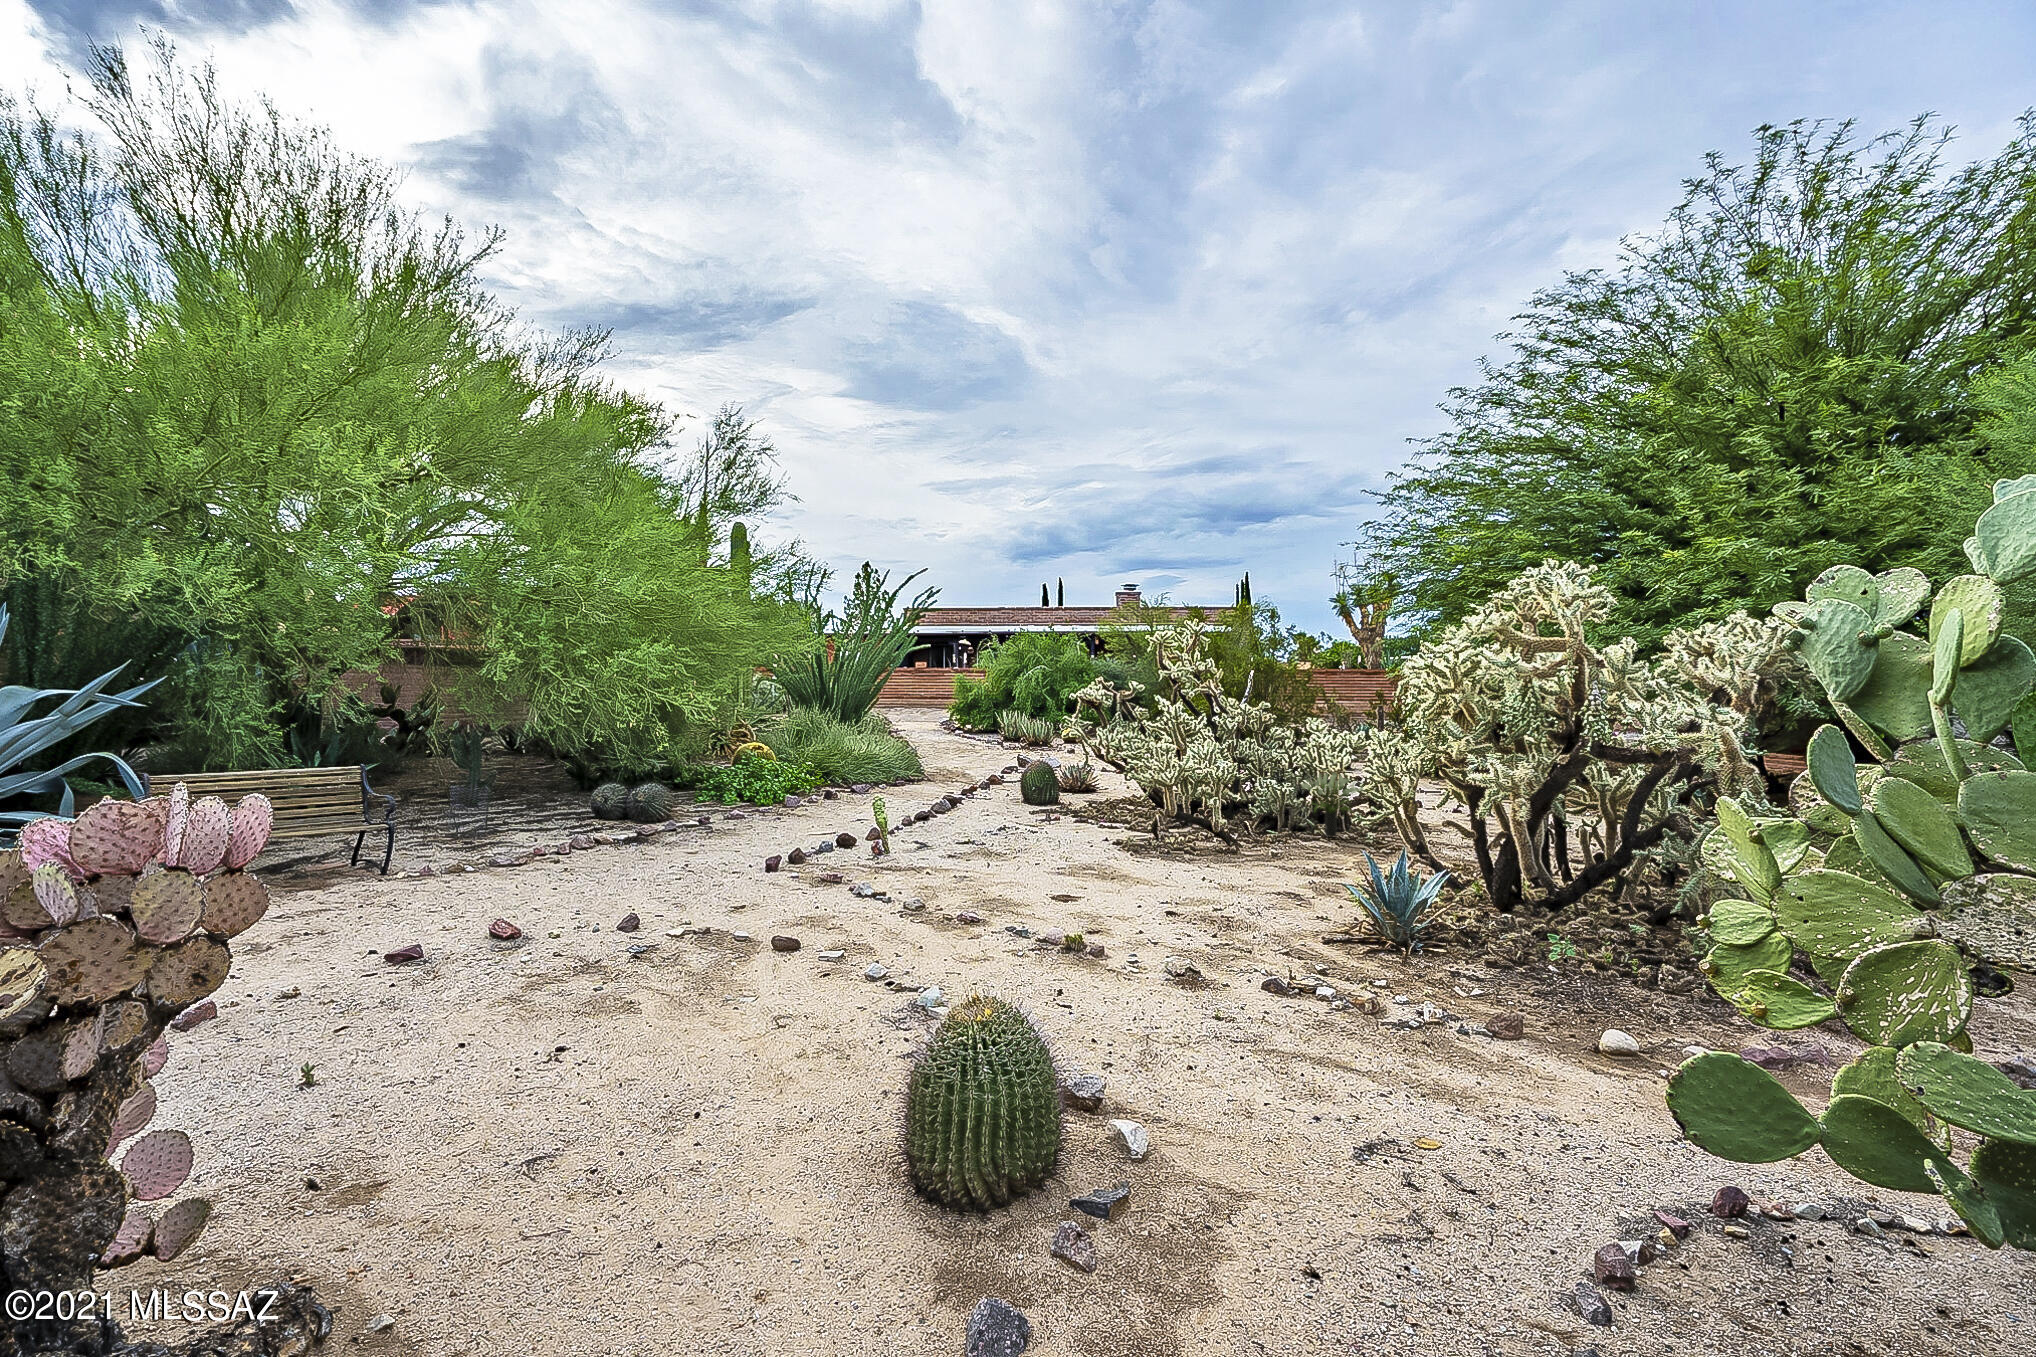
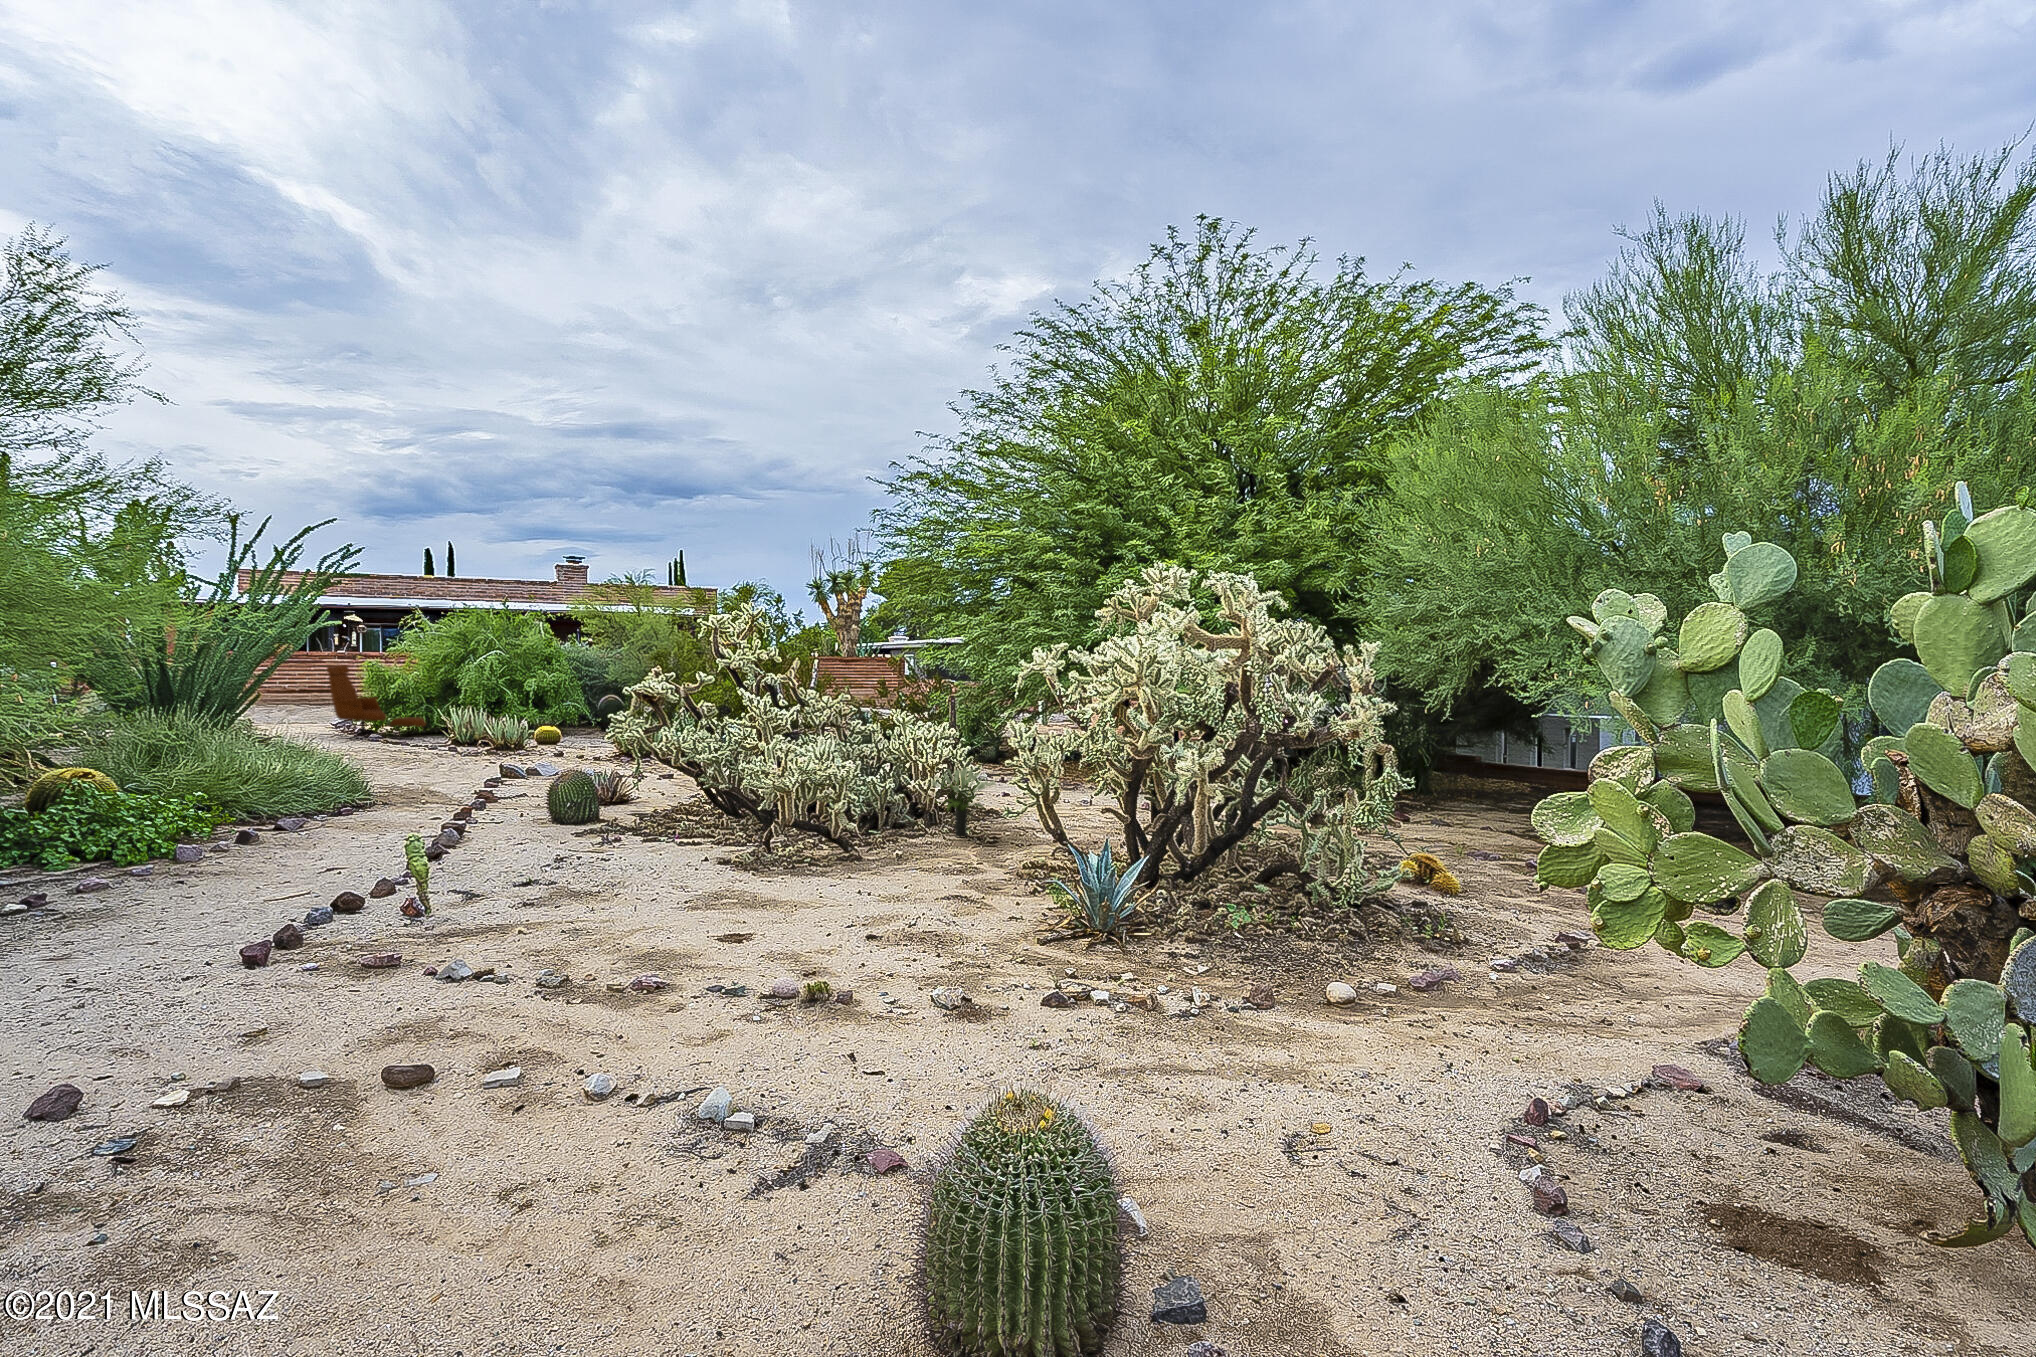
lounge chair: none [932,685,991,738] -> present [327,665,426,737]

